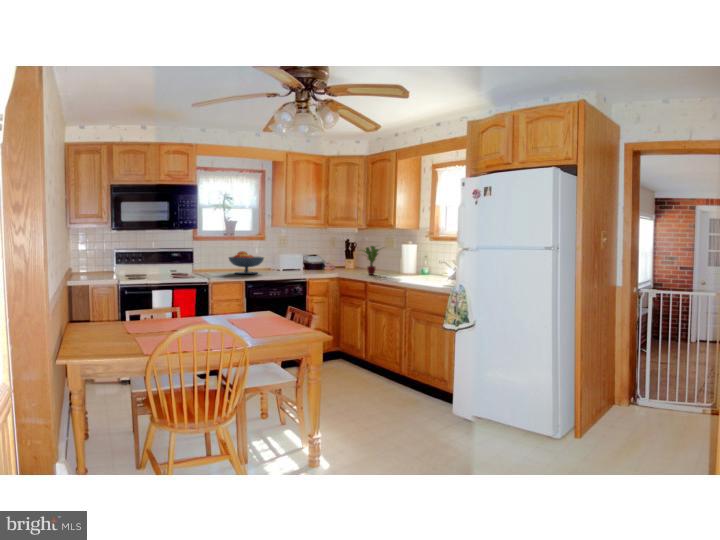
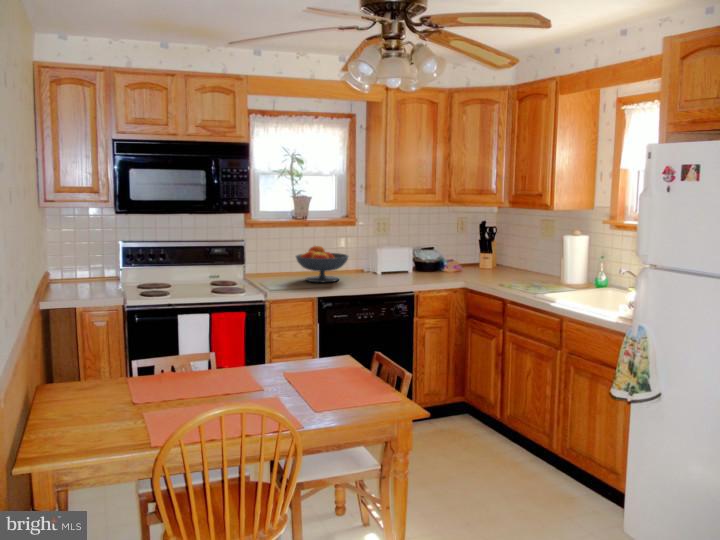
potted plant: present [362,246,379,275] -> none [493,238,540,286]

